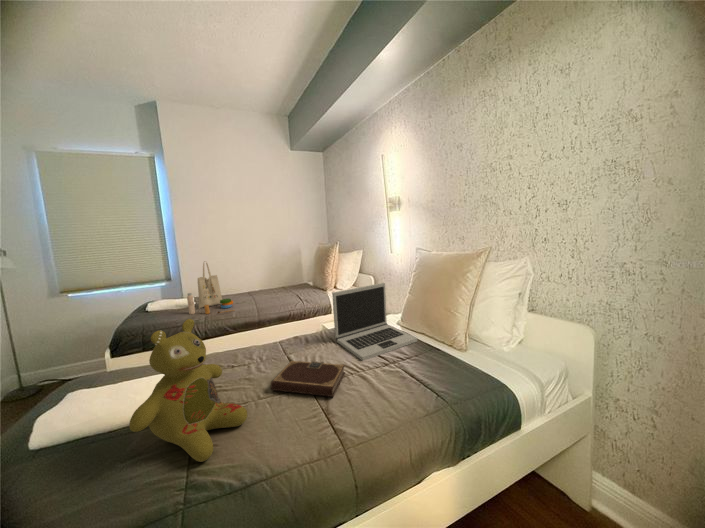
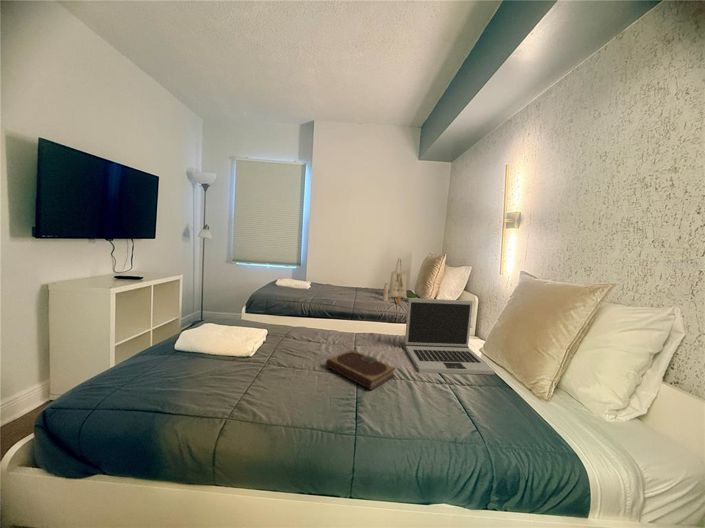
tote bag: present [187,261,235,314] -> present [383,259,417,305]
stuffed bear: present [129,319,247,462] -> none [223,288,298,393]

